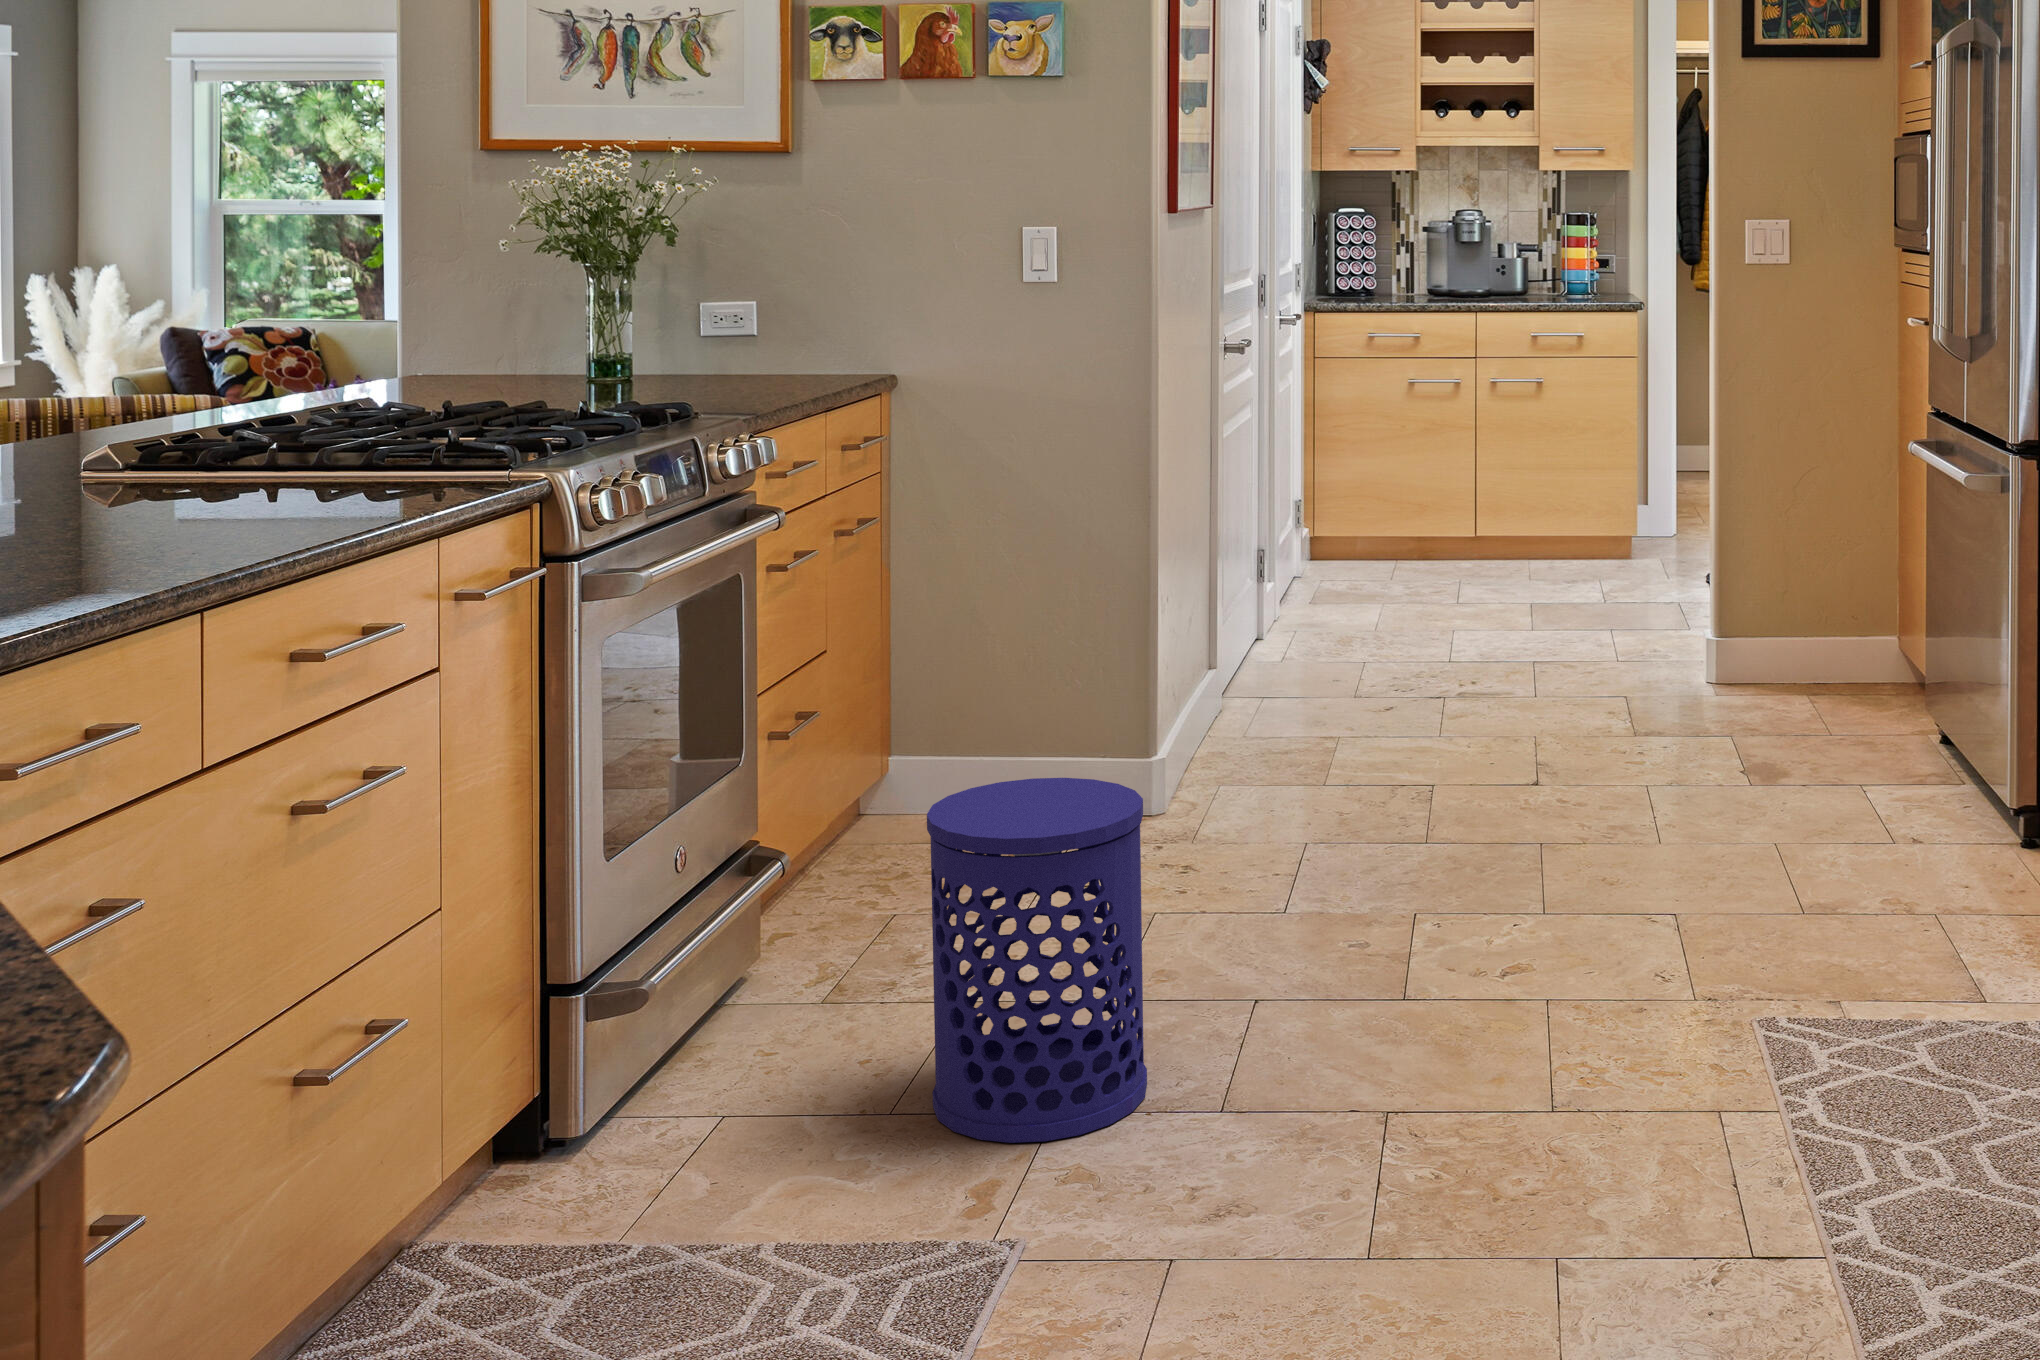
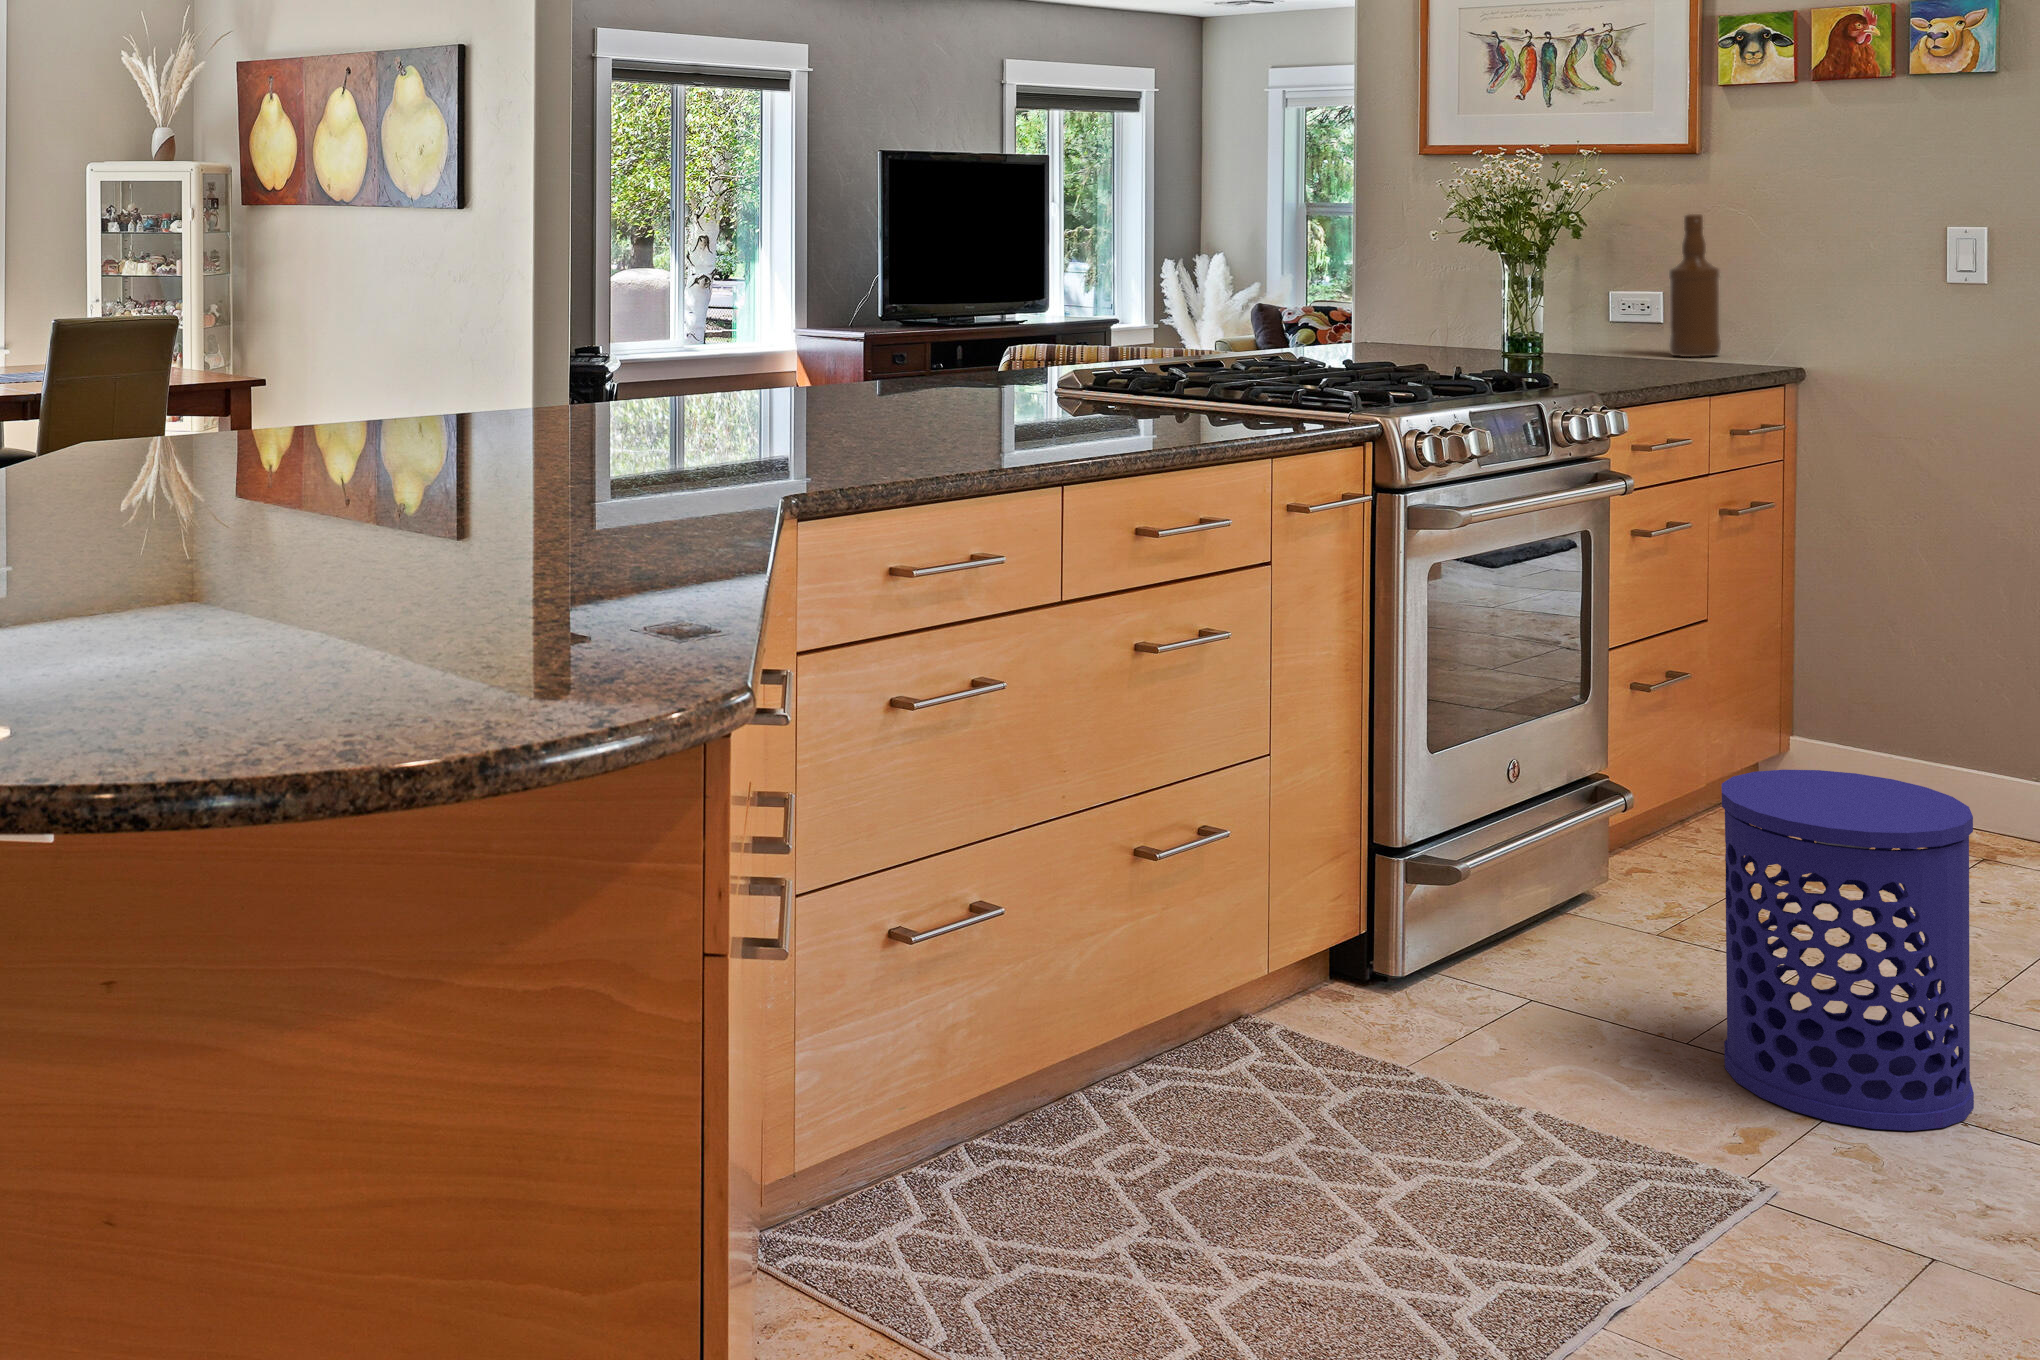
bottle: none [766,220,817,371] -> present [1669,214,1721,357]

